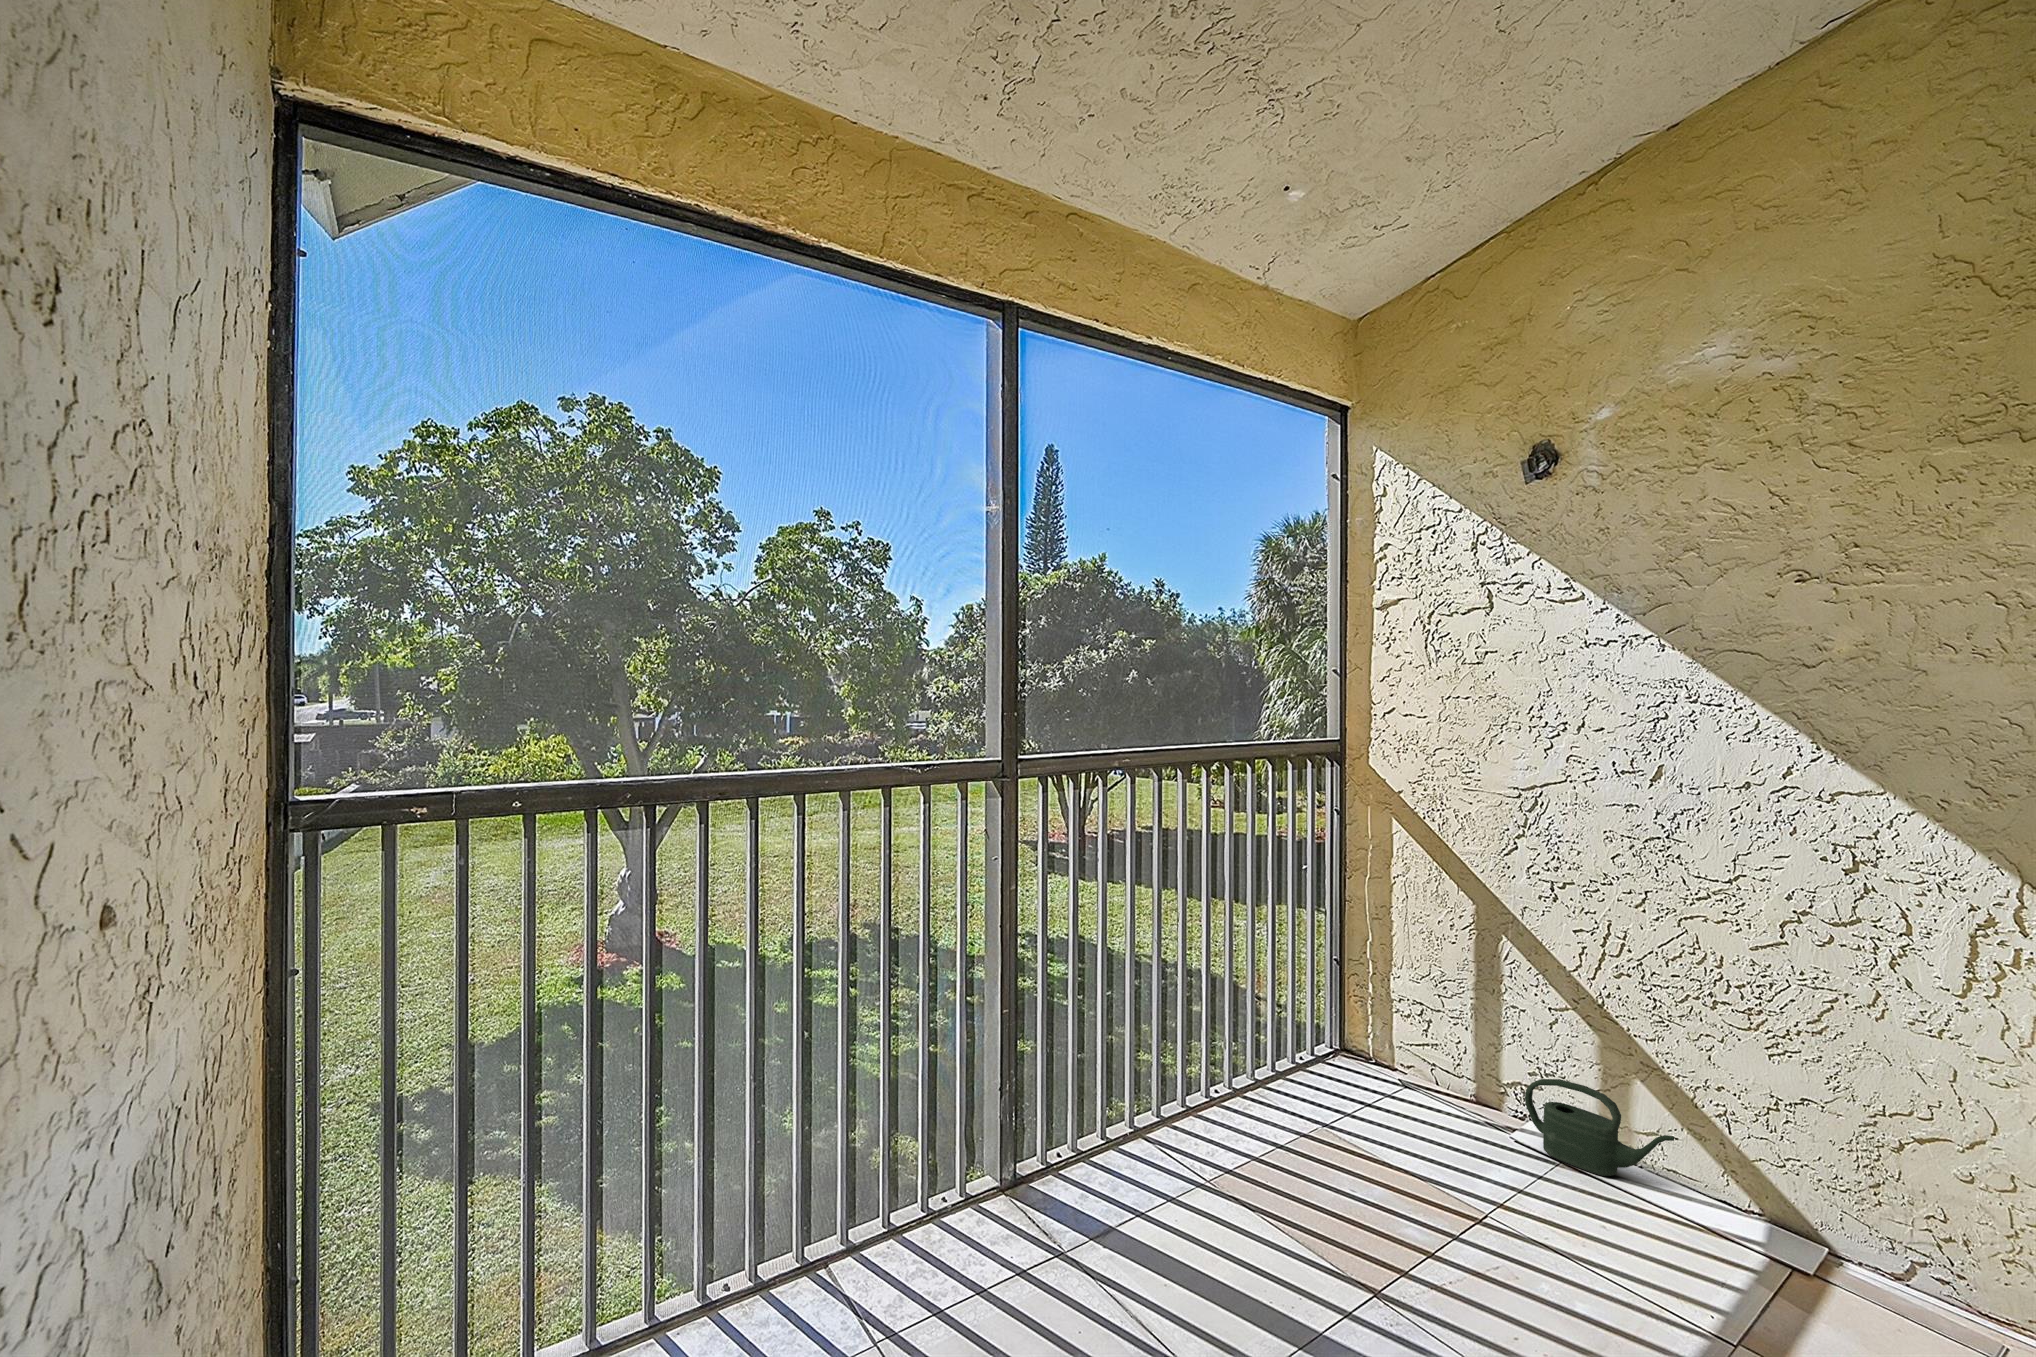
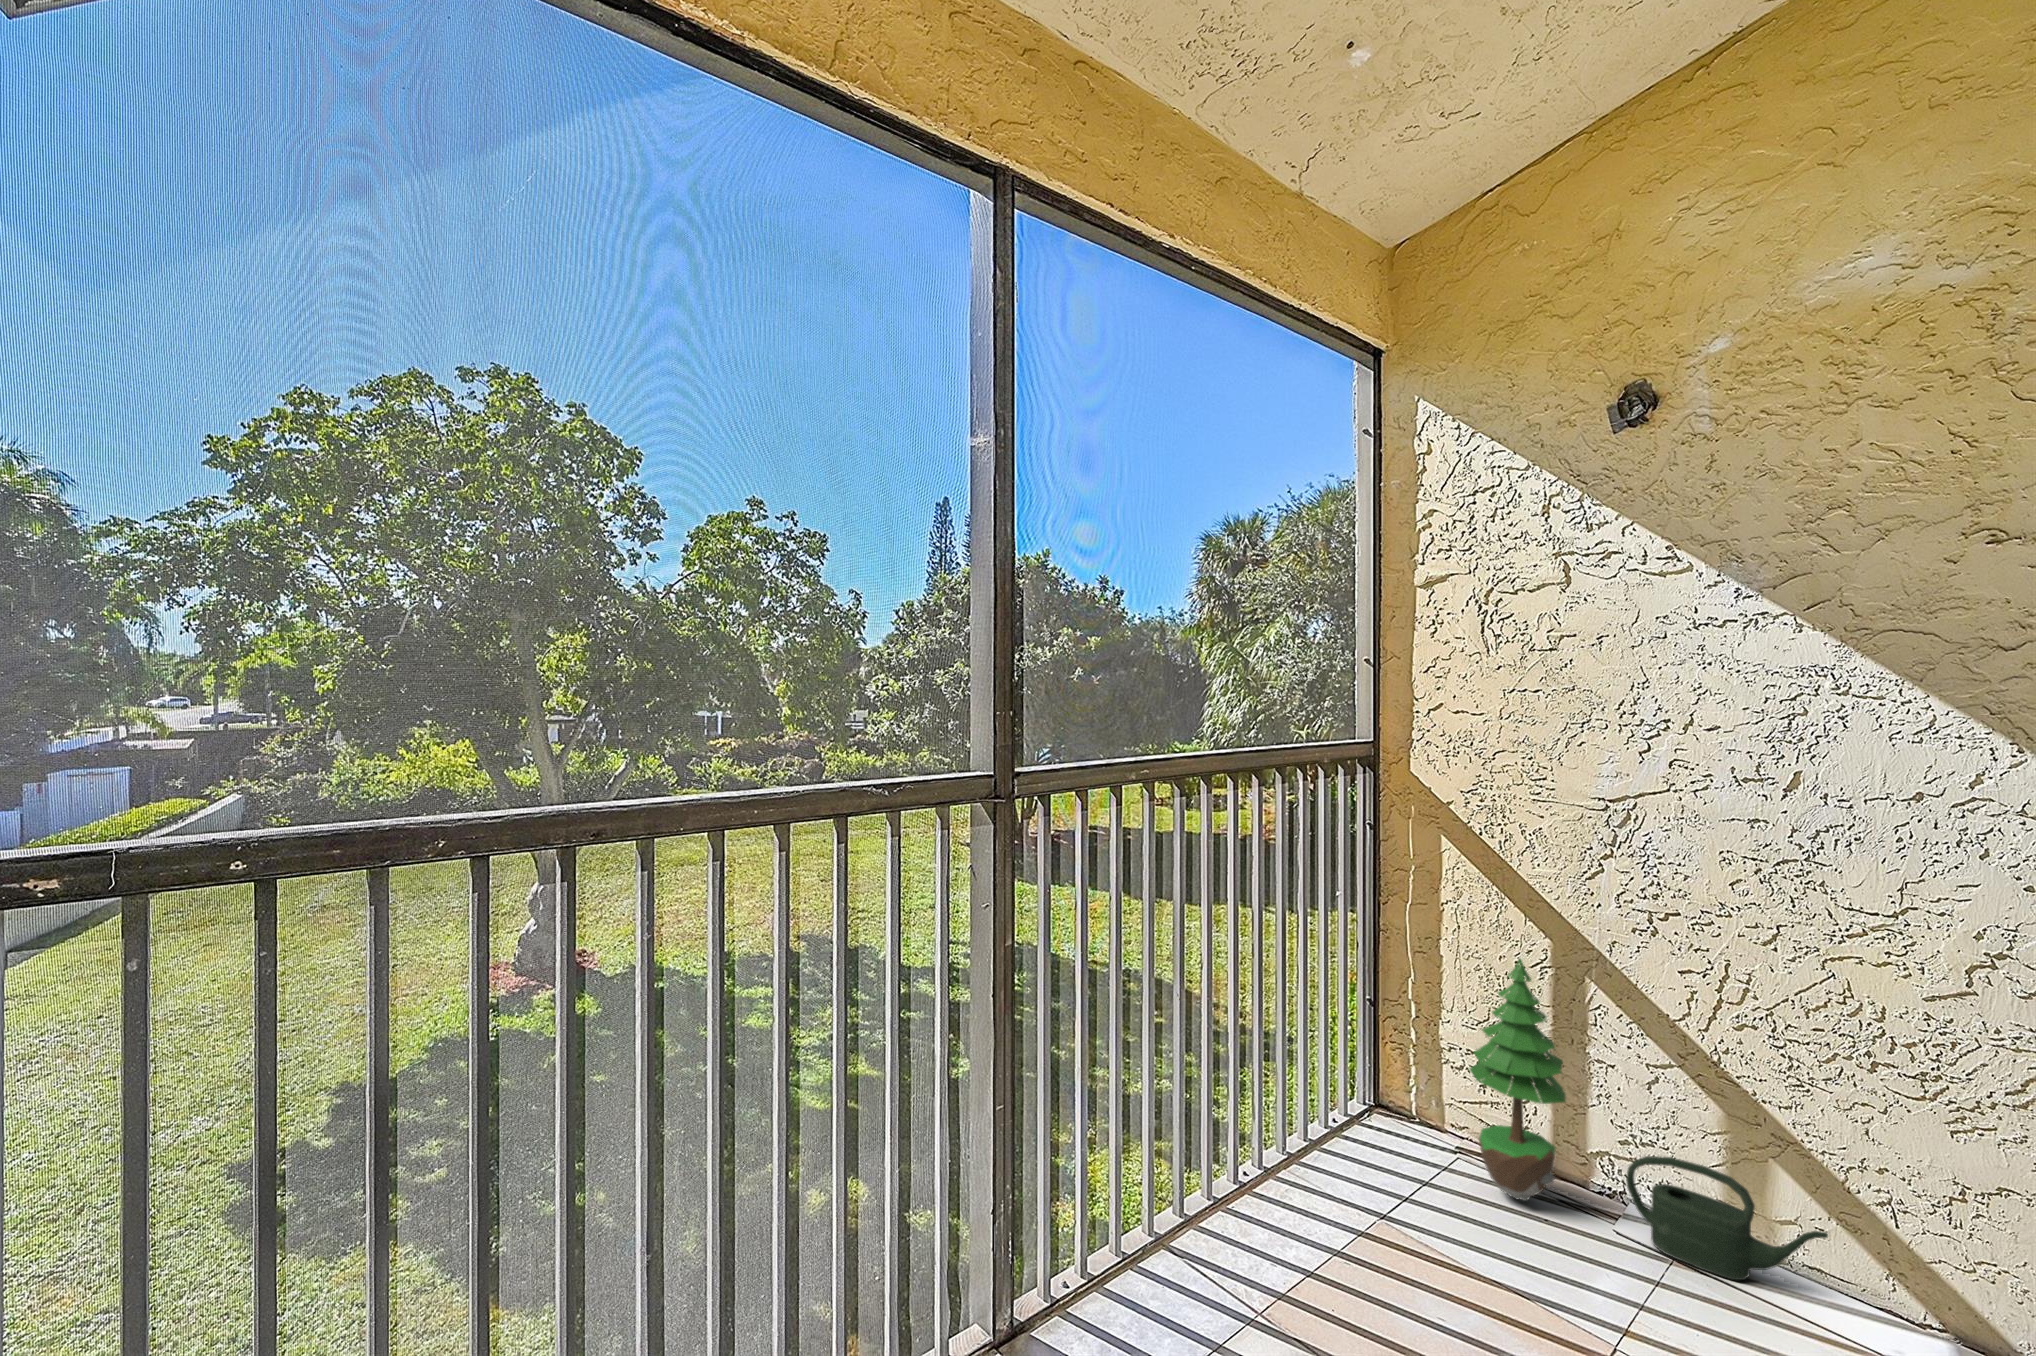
potted tree: none [1402,916,1481,1116] -> present [1470,959,1566,1201]

